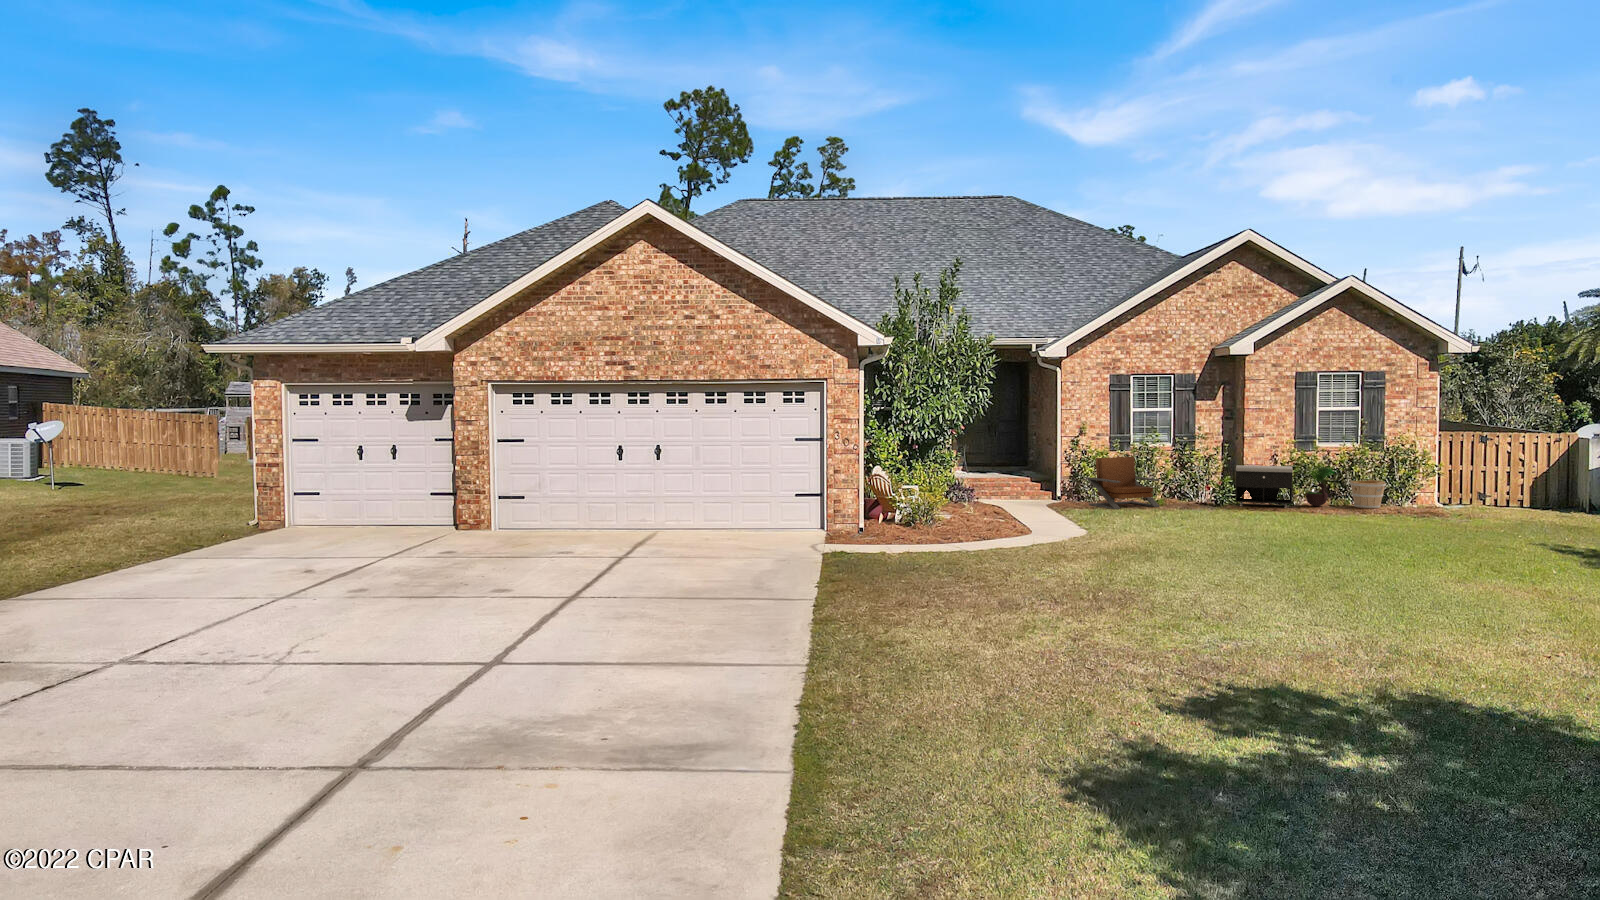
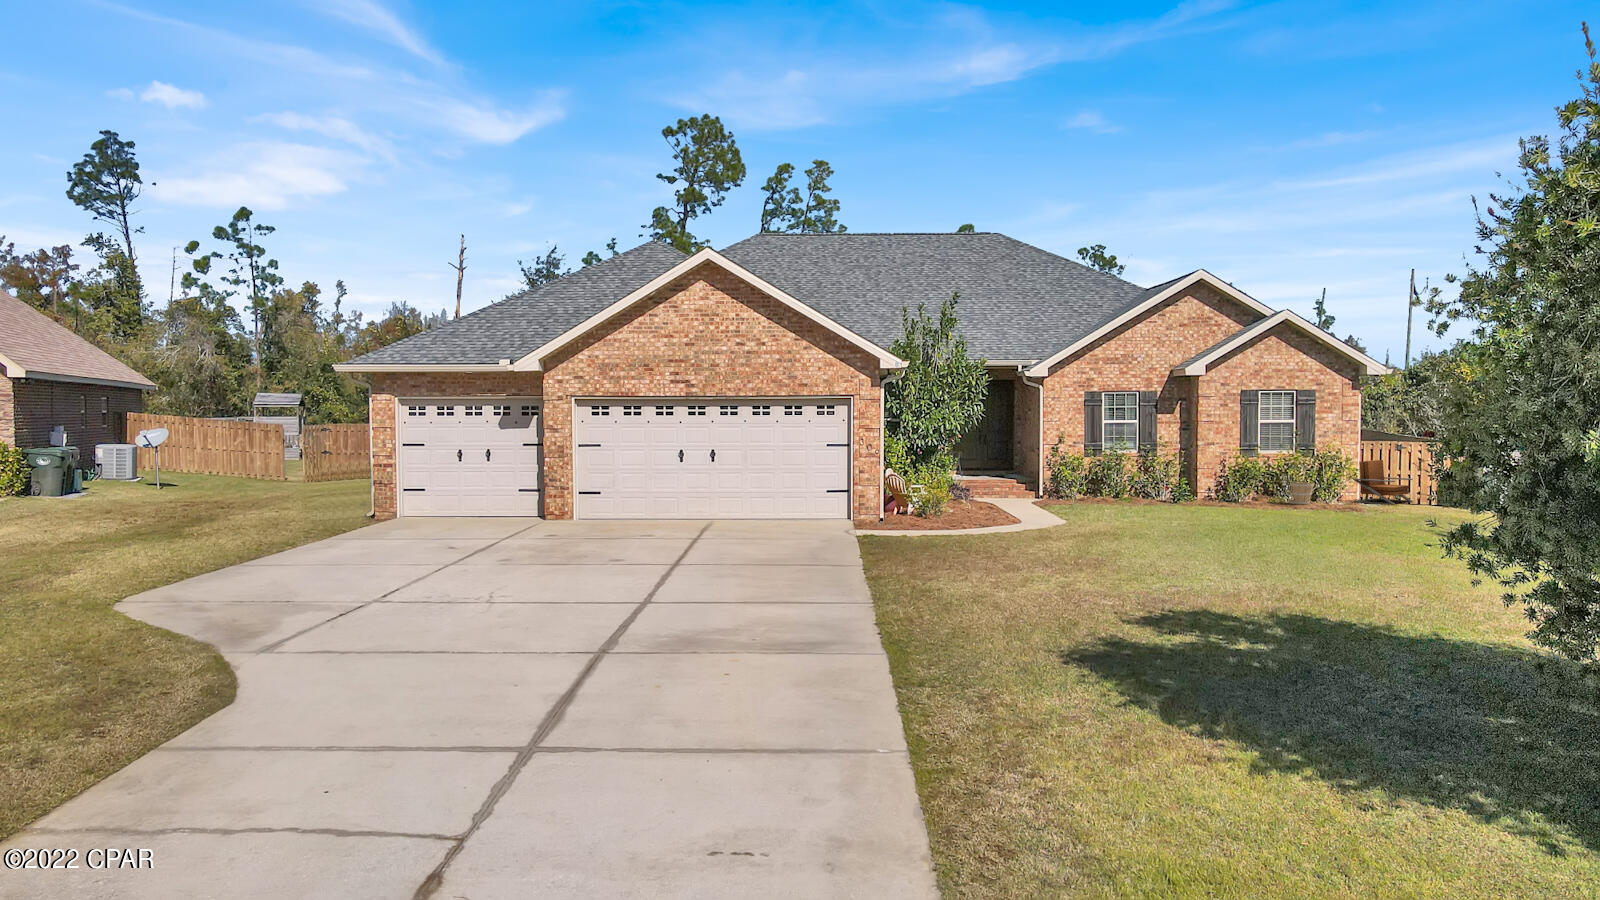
lounge chair: present [1088,457,1159,509] -> present [1353,460,1413,505]
storage bench: present [1235,465,1293,508] -> none [1190,469,1237,504]
potted tree: present [1306,465,1333,506] -> none [1249,465,1273,503]

